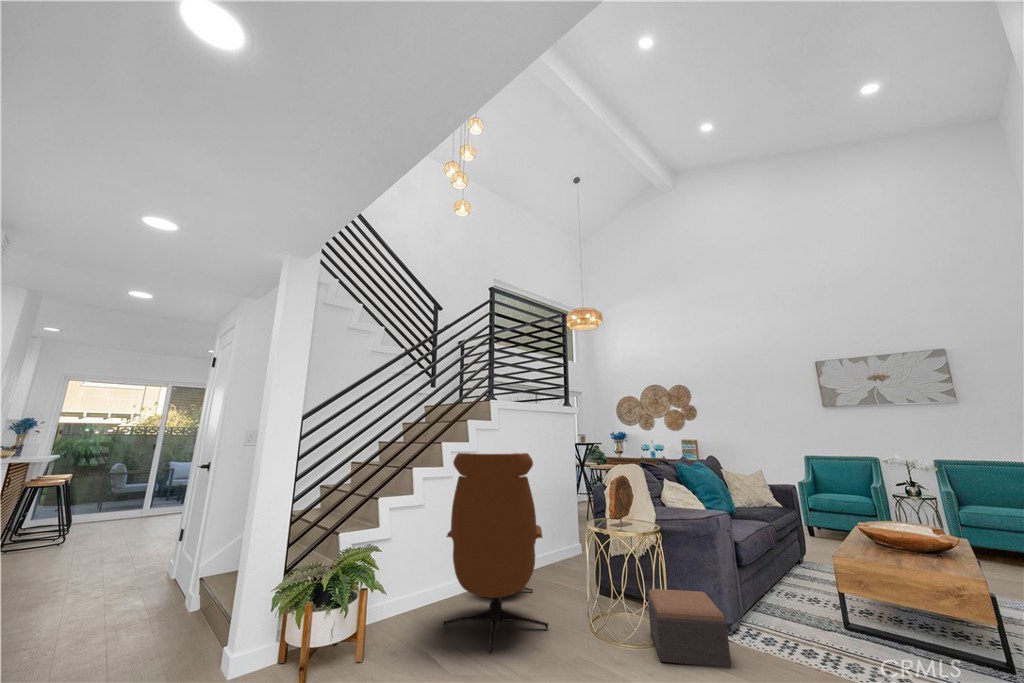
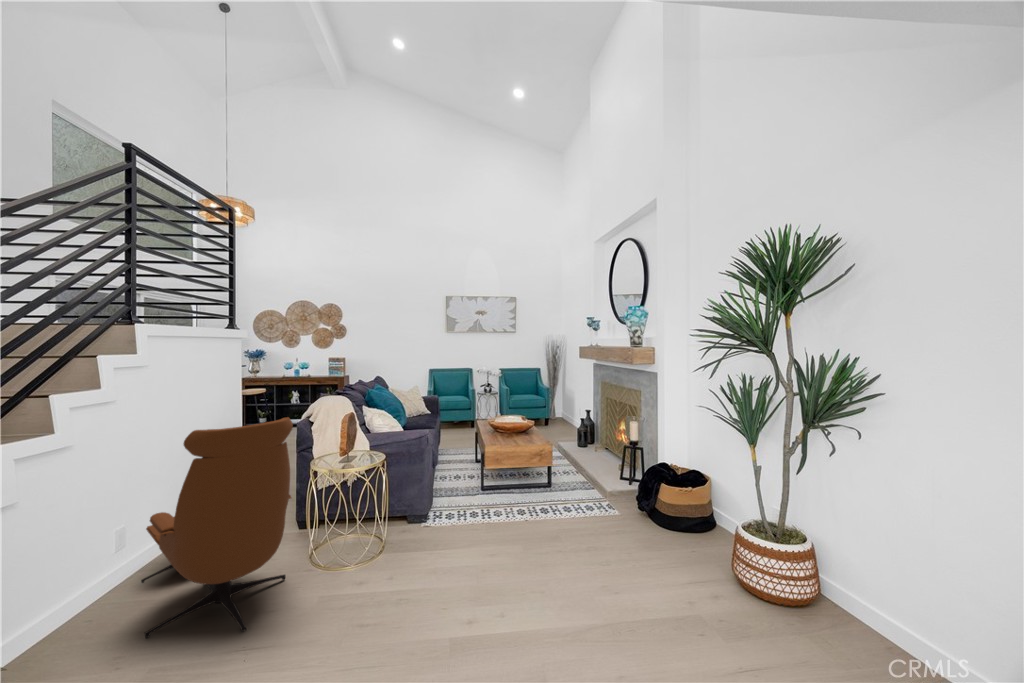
footstool: present [648,589,731,668] -> none [376,498,443,561]

